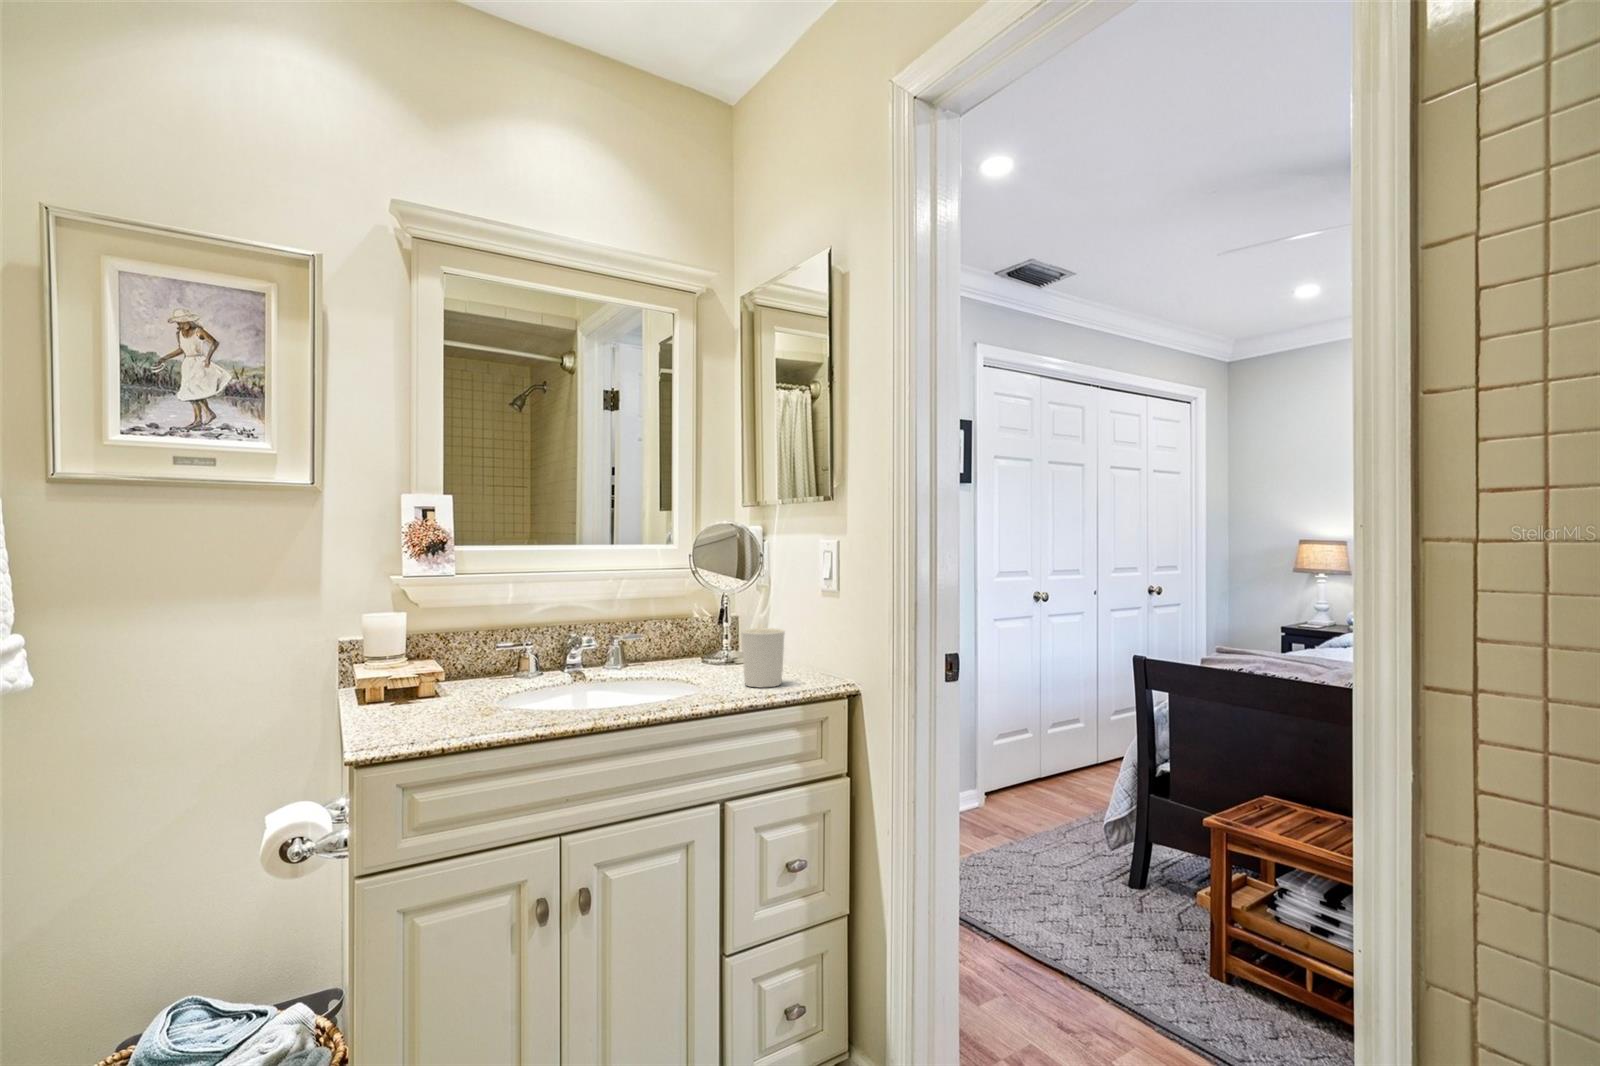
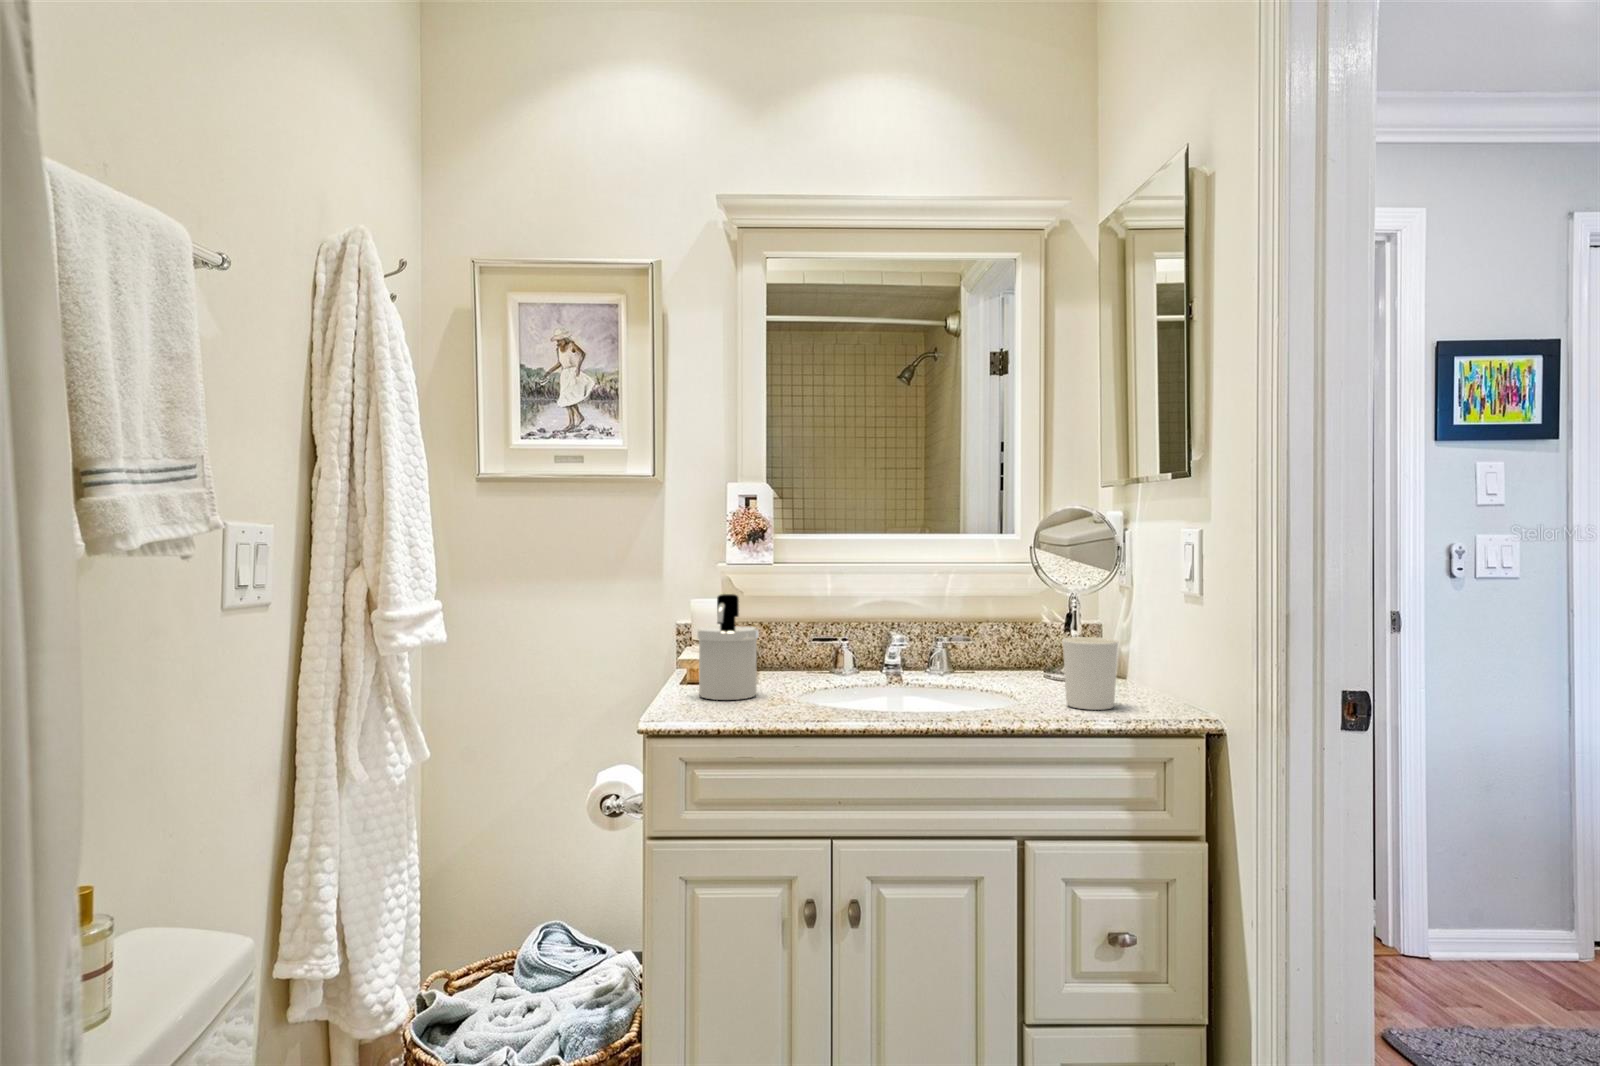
soap dispenser: none [388,607,458,716] -> present [697,594,759,700]

